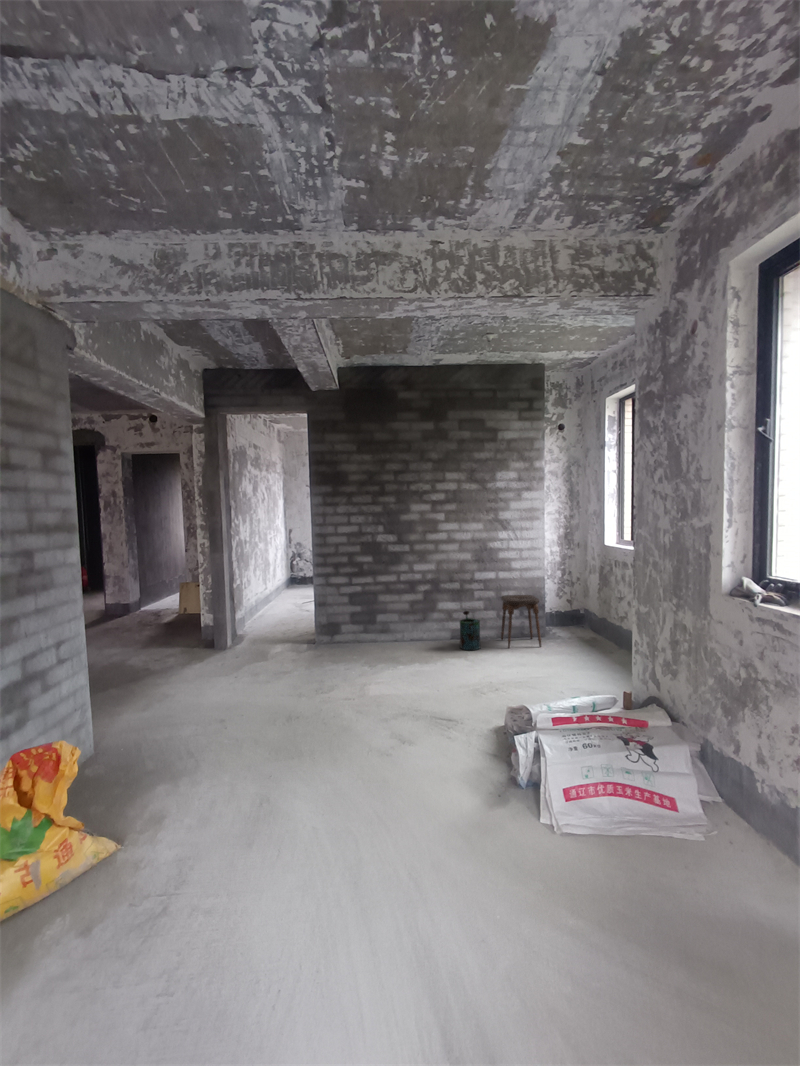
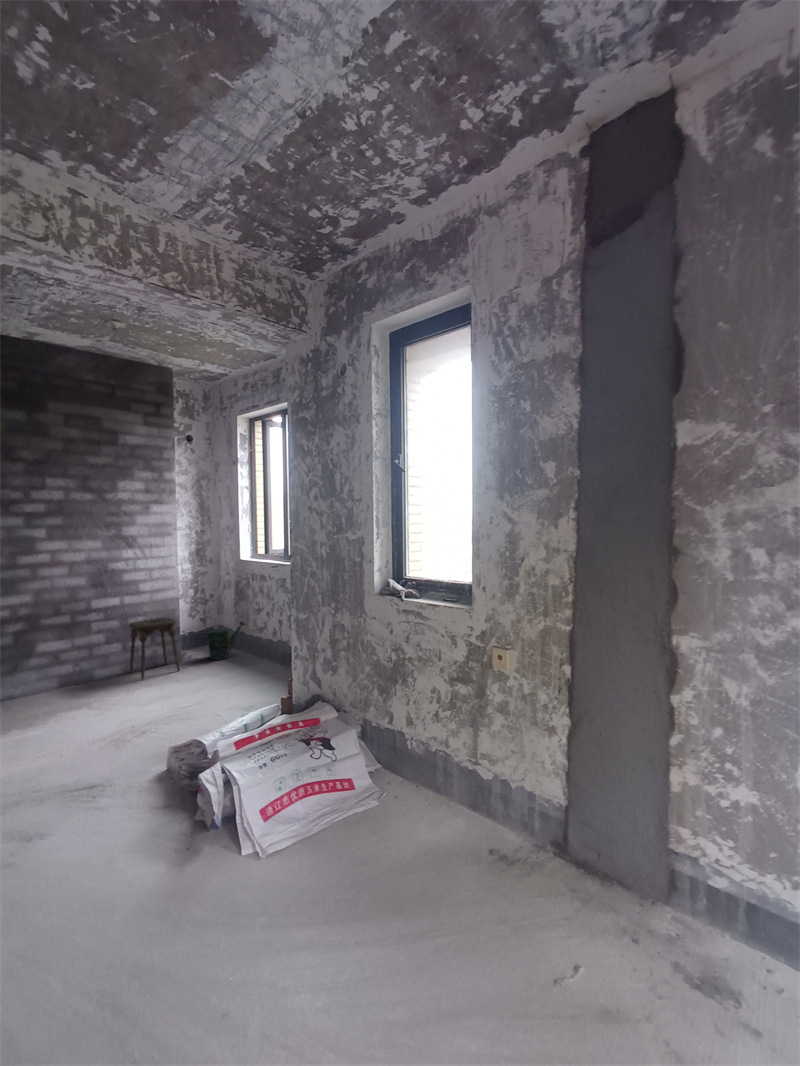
watering can: present [460,611,480,650] -> present [202,622,245,660]

